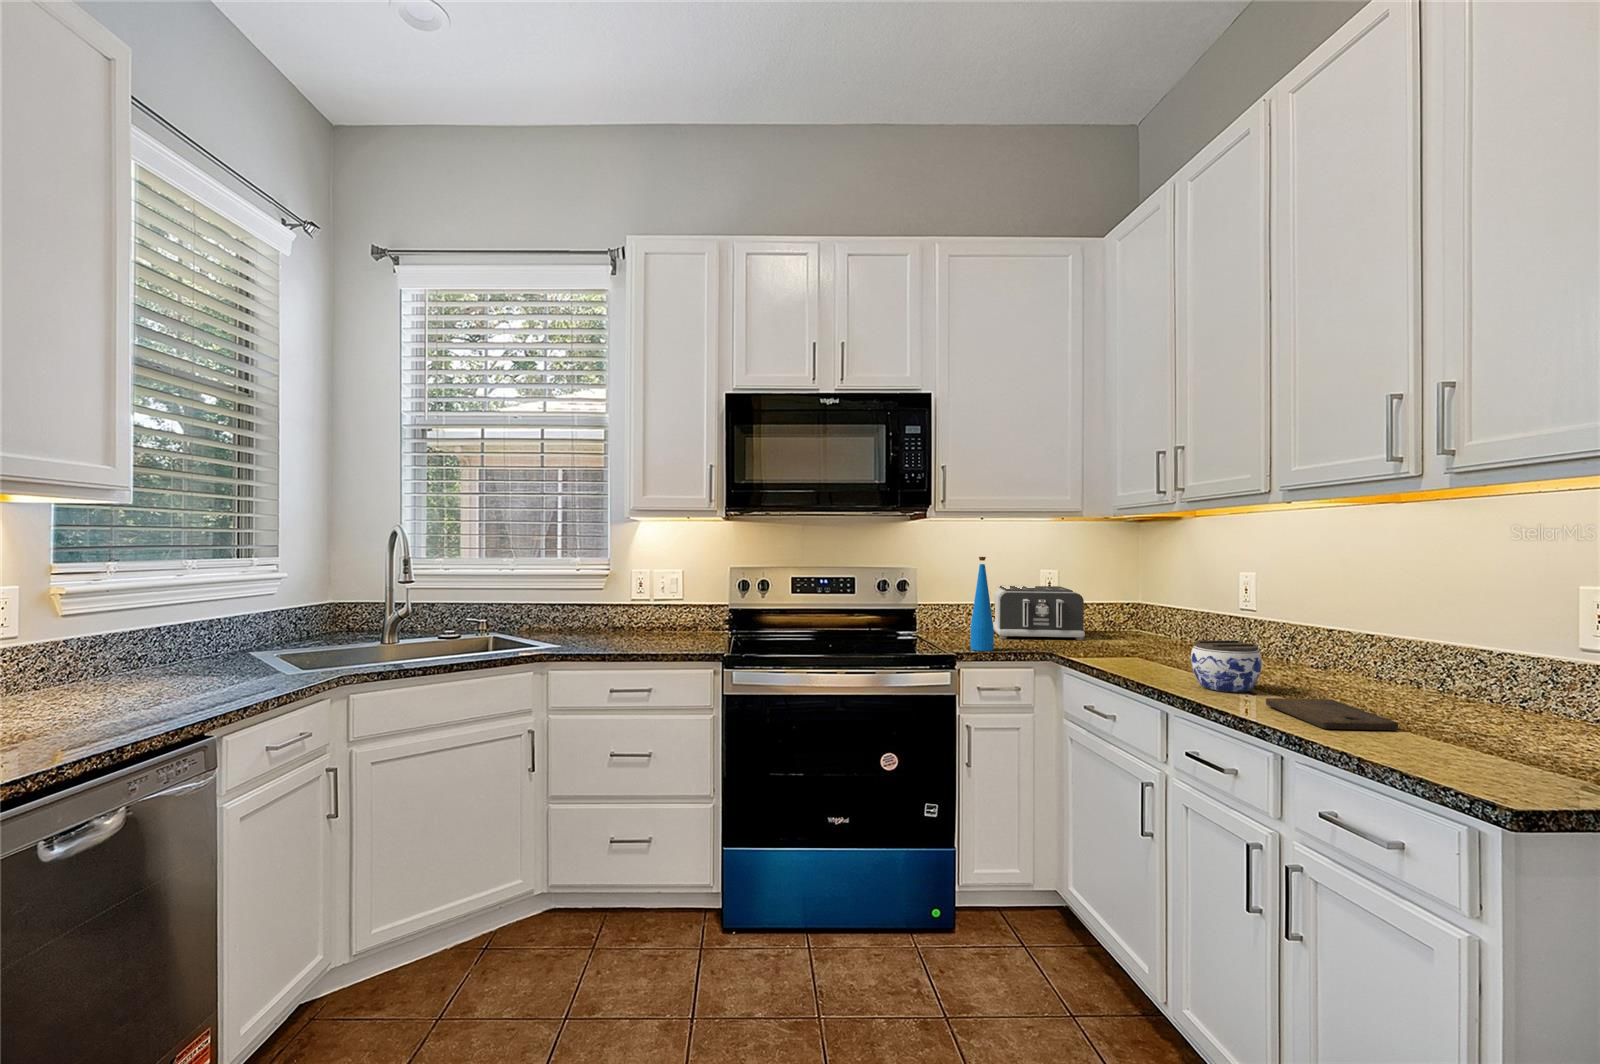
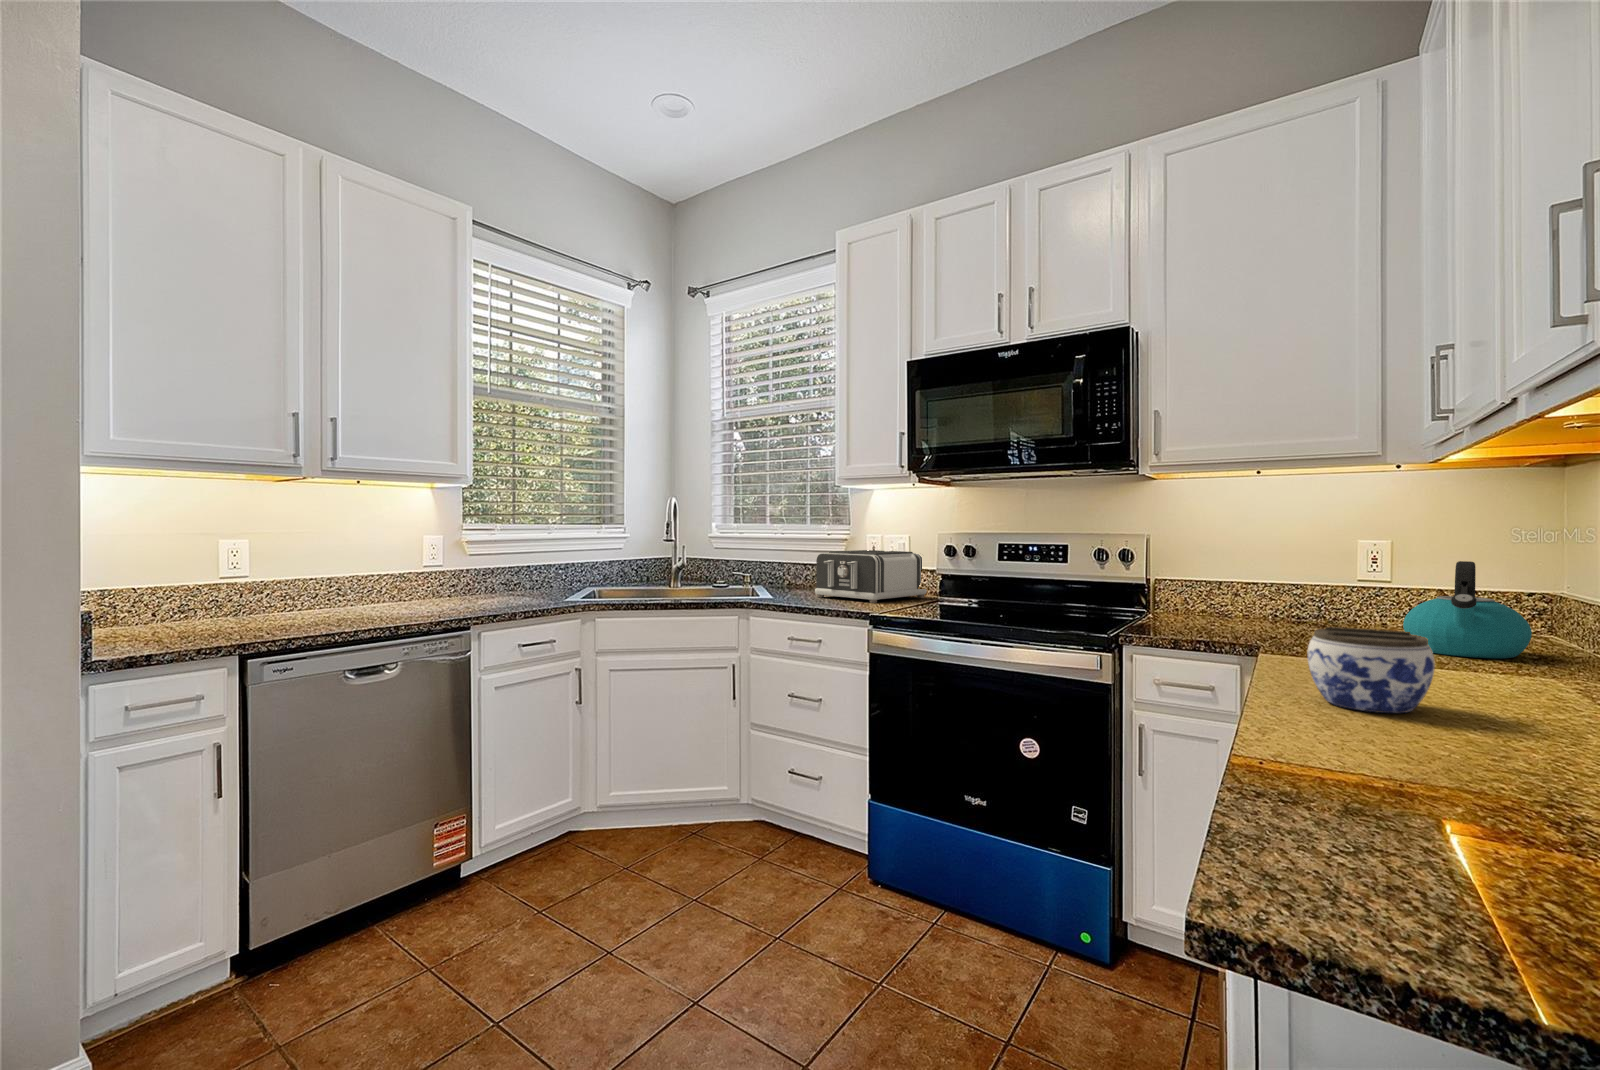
bottle: present [971,557,994,651] -> none [1155,515,1186,635]
toaster: present [993,586,1085,640] -> present [815,550,927,603]
kettle: none [1110,587,1177,649] -> present [1403,561,1532,659]
cutting board: present [1266,698,1398,730] -> none [1305,717,1473,796]

